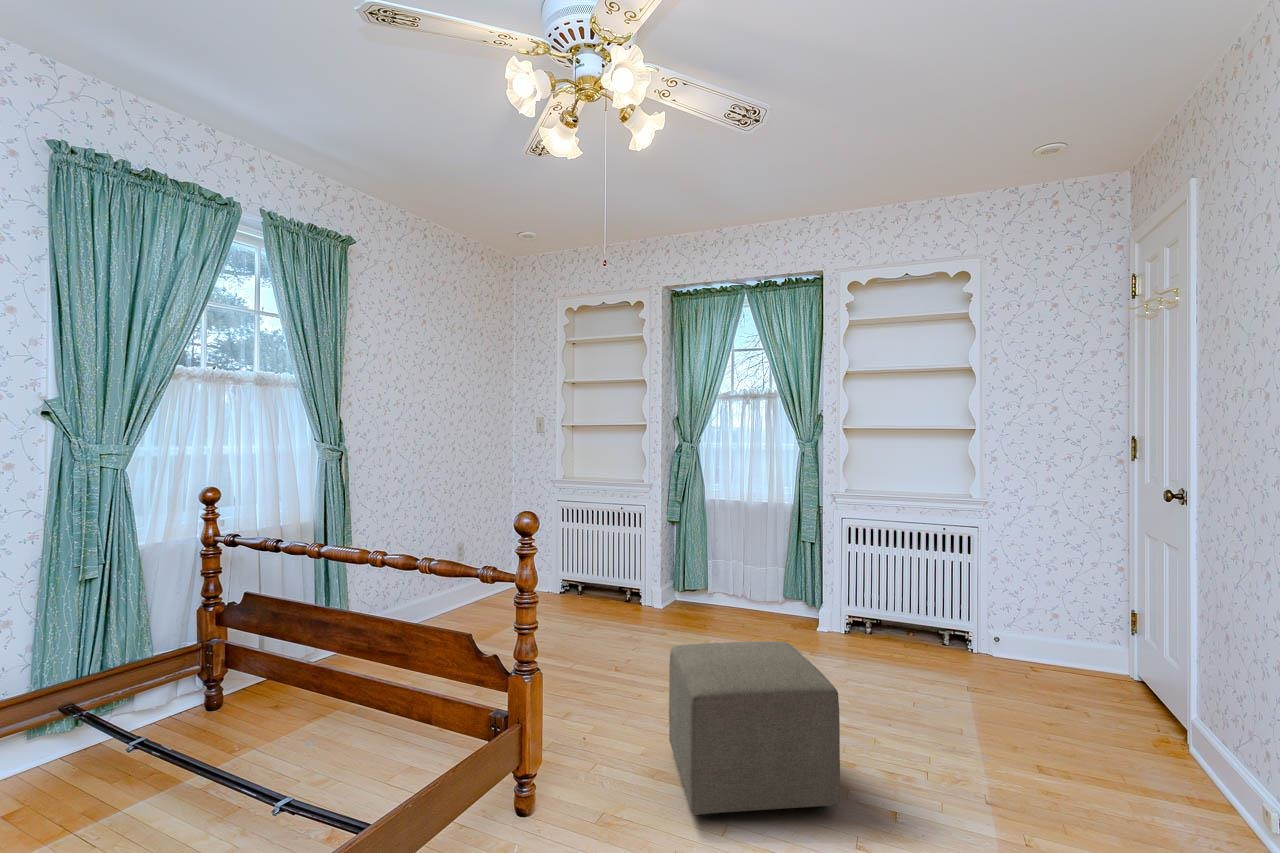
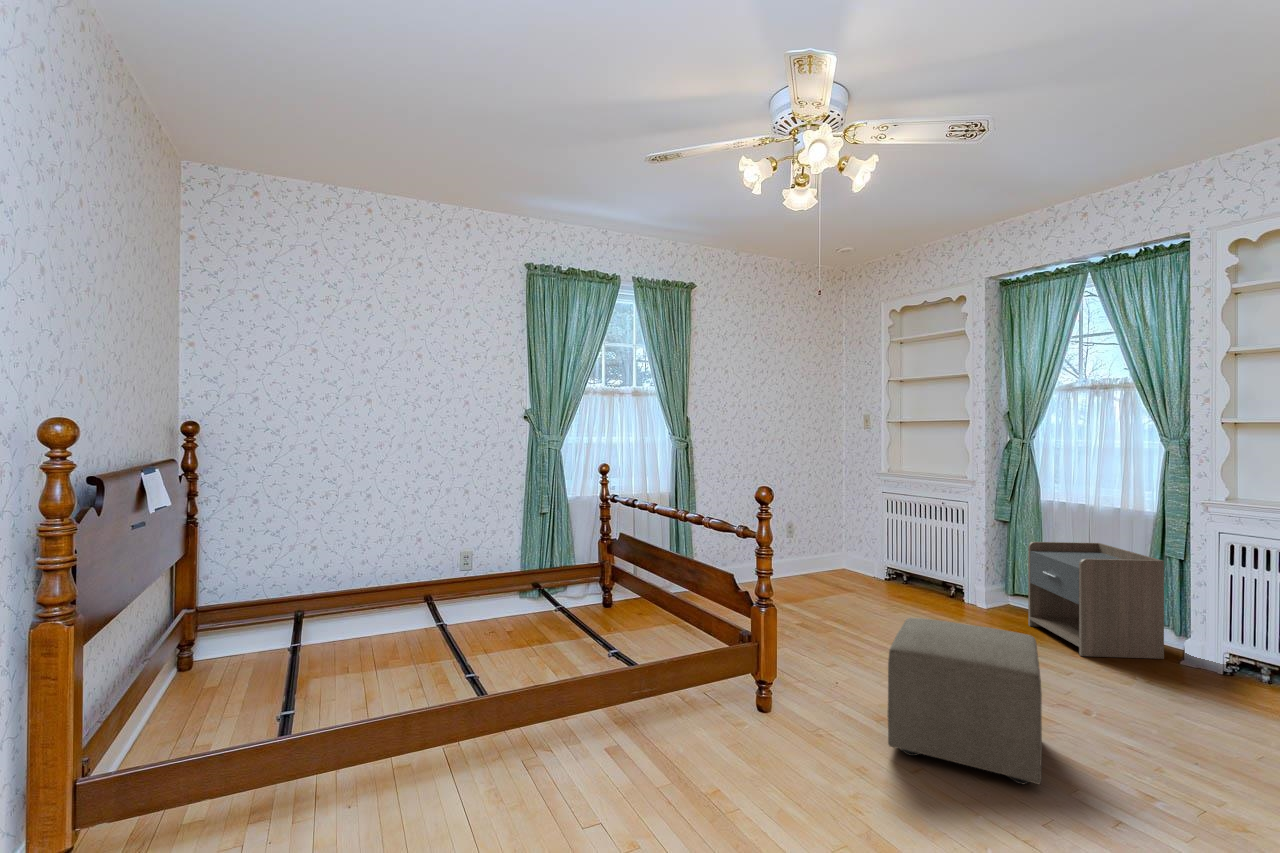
nightstand: none [705,534,810,642] -> present [1028,542,1164,659]

